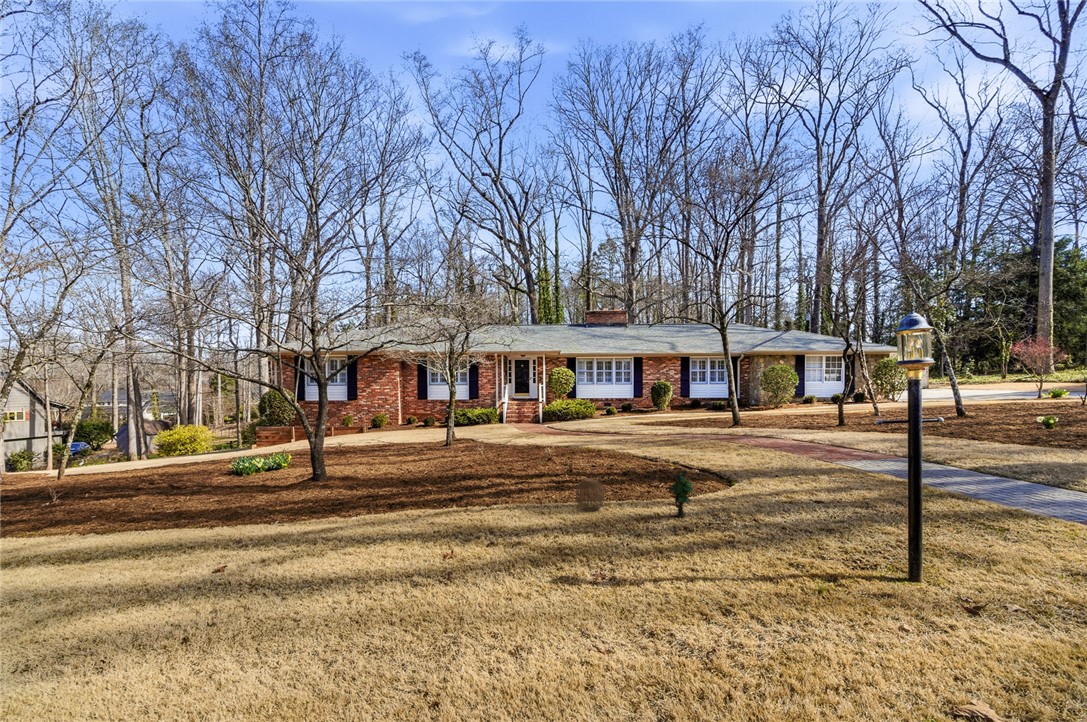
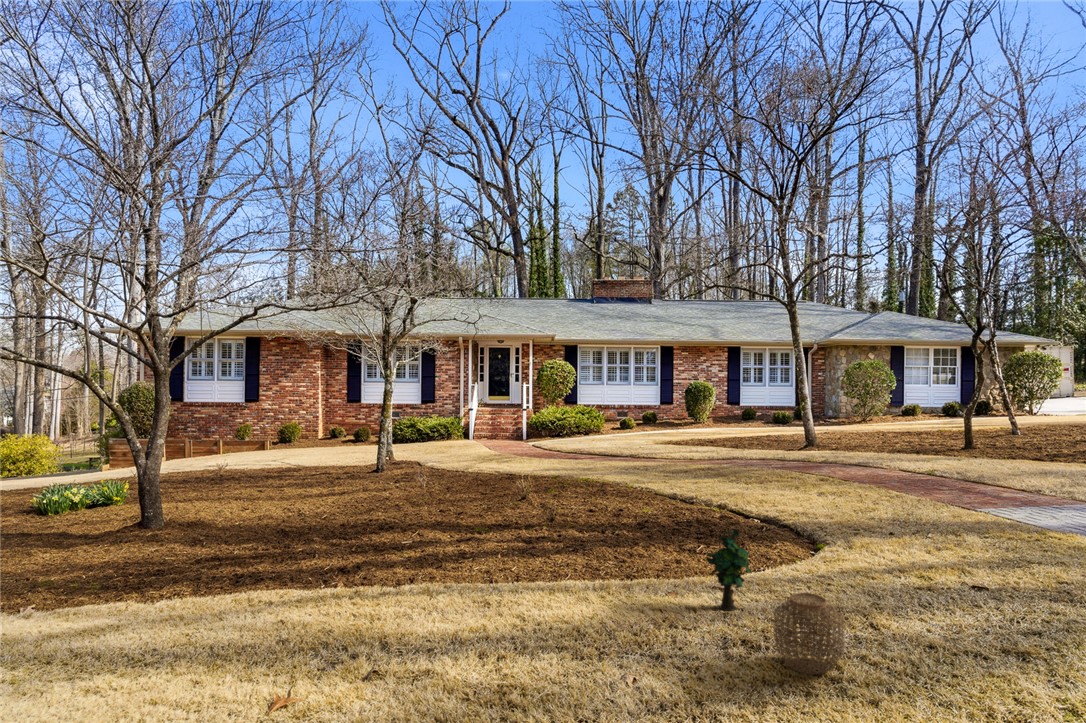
woven basket: present [576,478,605,511] -> present [773,593,845,675]

